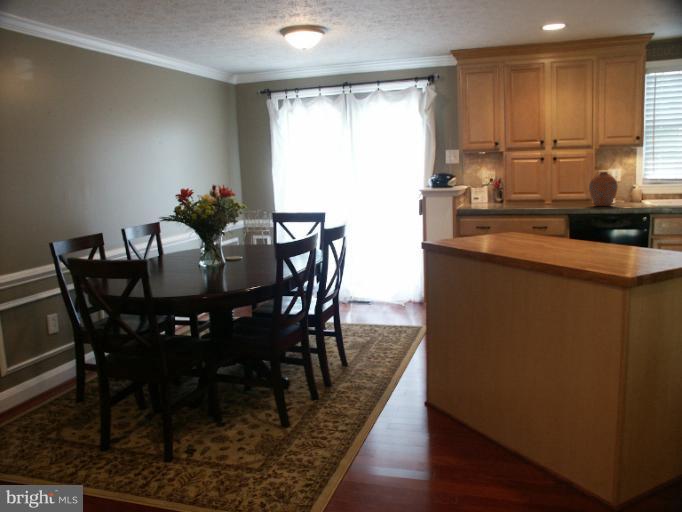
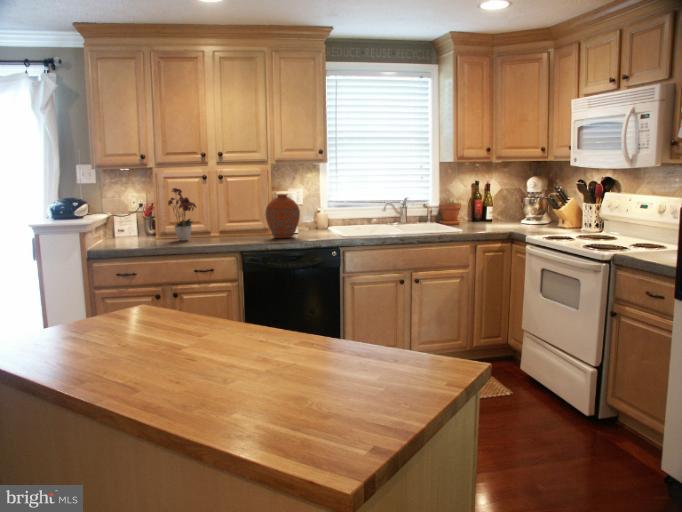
flower arrangement: none [512,165,537,206] -> present [168,188,196,241]

